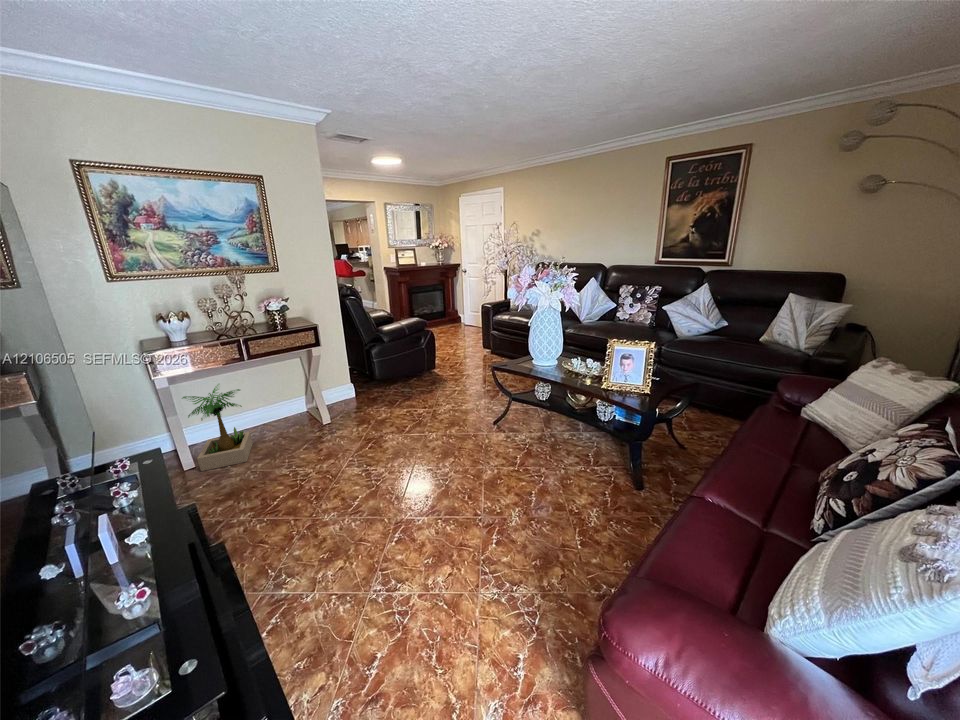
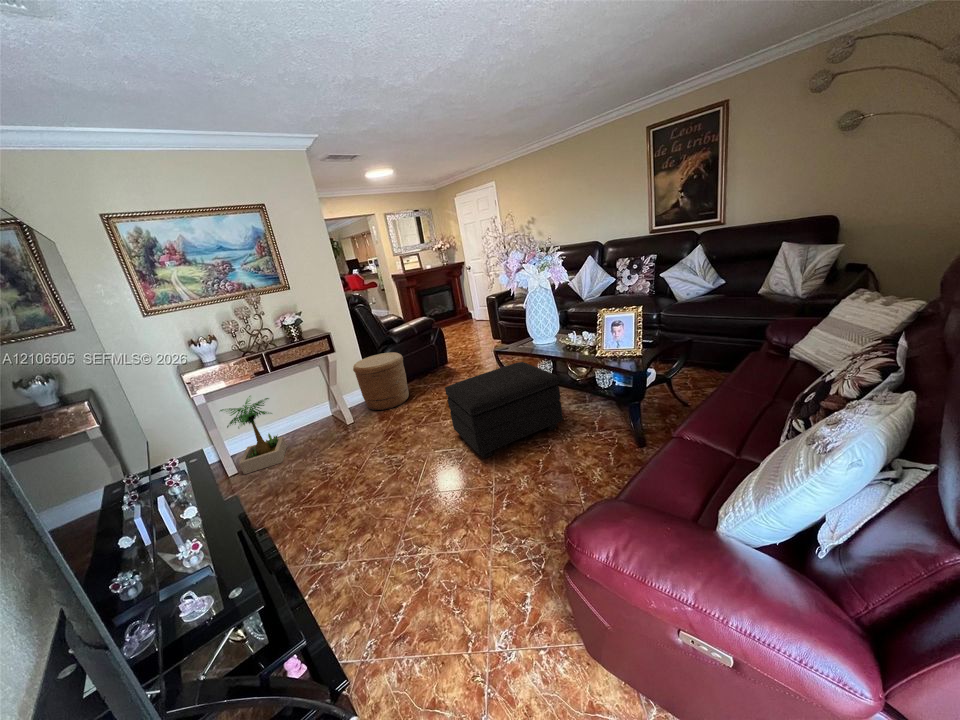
woven basket: none [336,352,392,413] -> present [353,352,409,410]
footstool: none [438,382,560,484] -> present [445,362,563,458]

